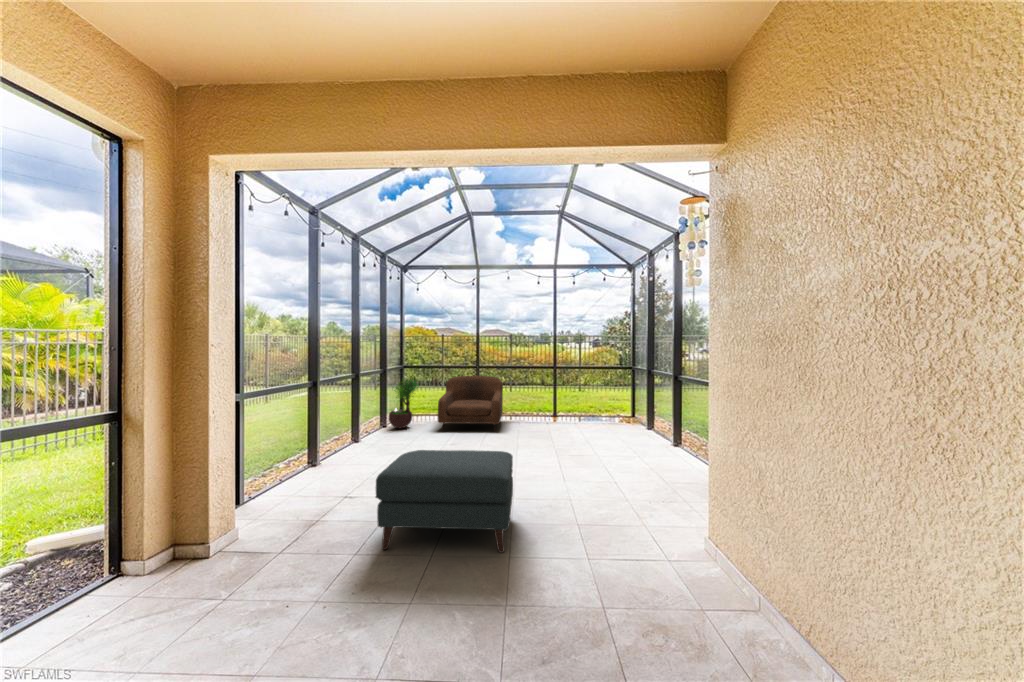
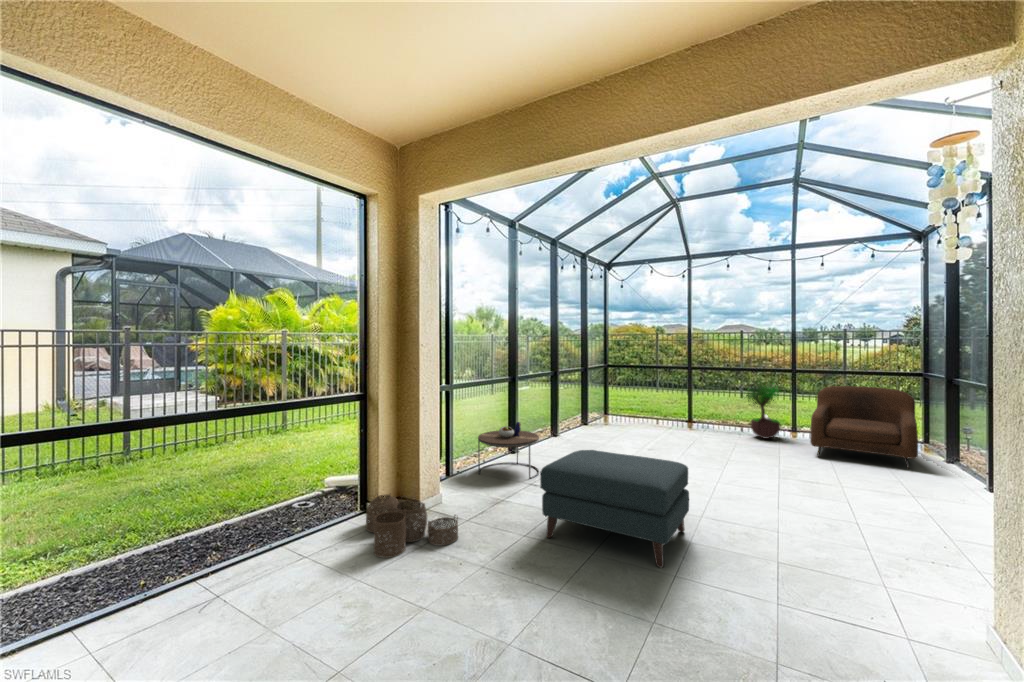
armchair: present [438,376,503,431] -> present [810,386,918,469]
potted tree: present [389,380,417,428] -> present [743,383,780,439]
side table: none [274,430,349,495] -> present [478,422,539,479]
woven basket: none [123,540,274,632] -> present [366,494,458,558]

